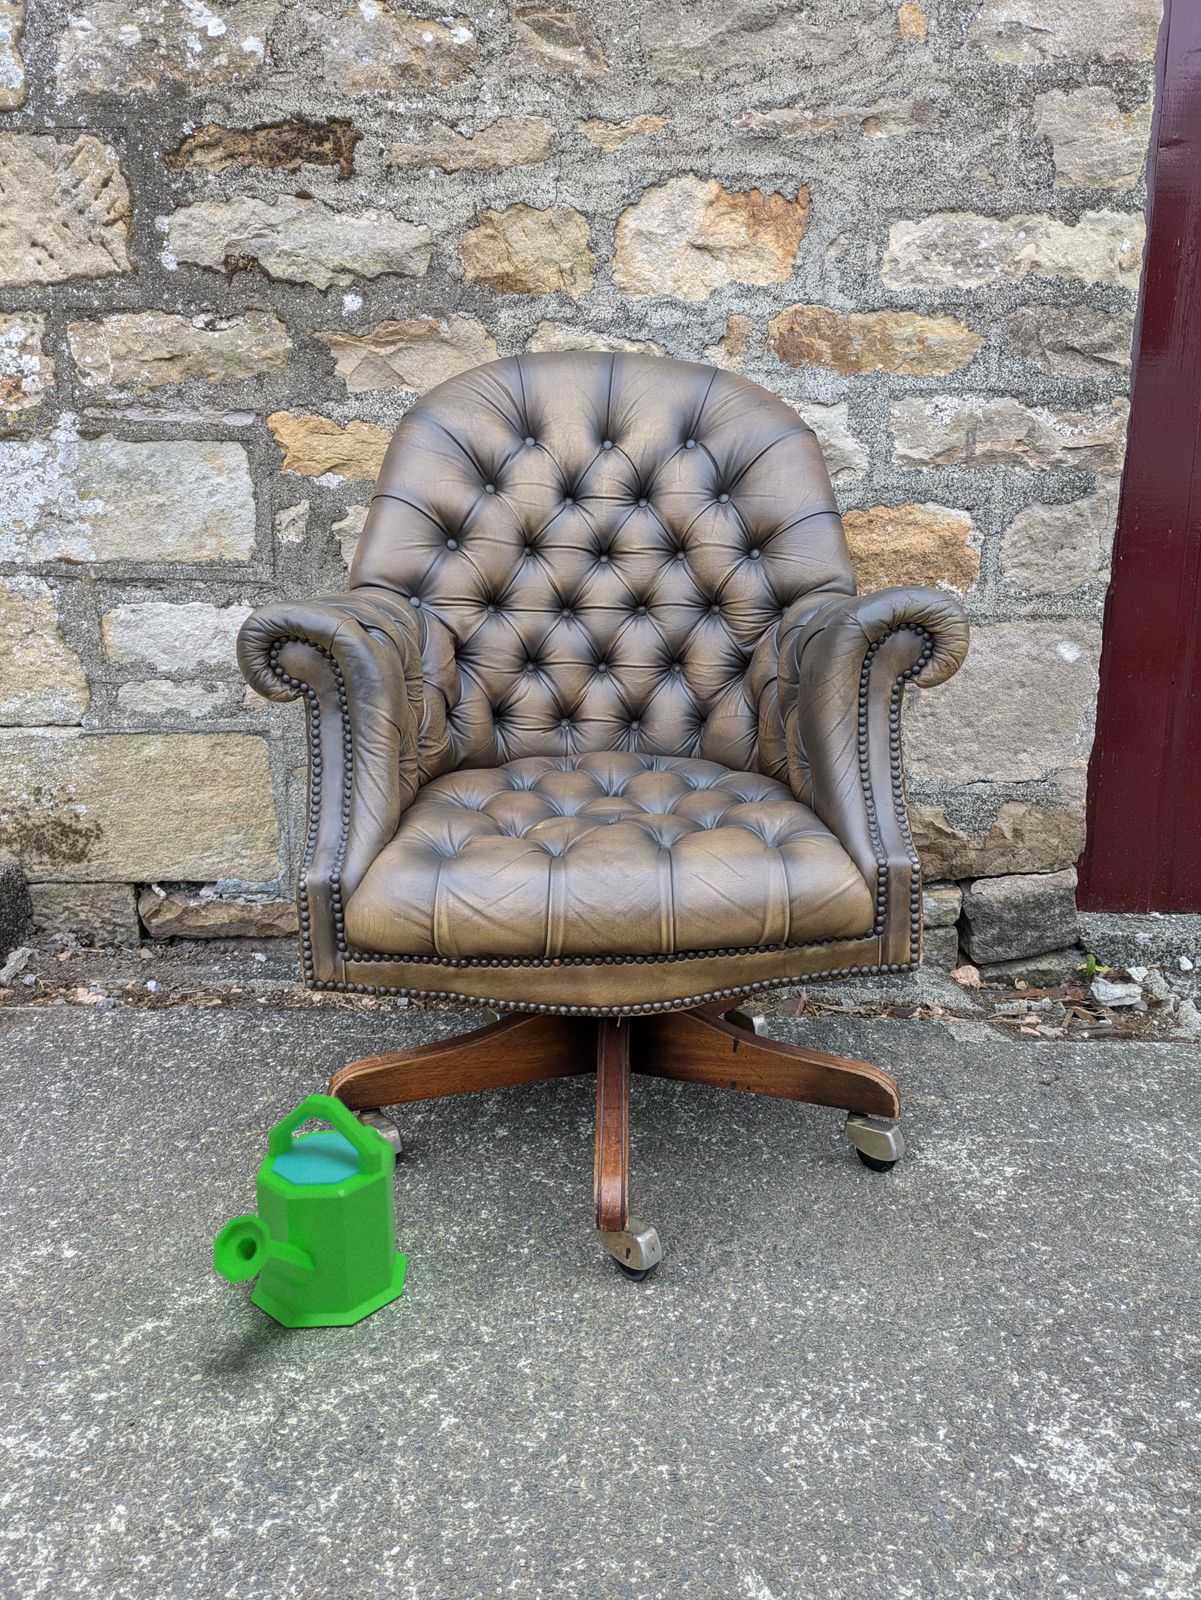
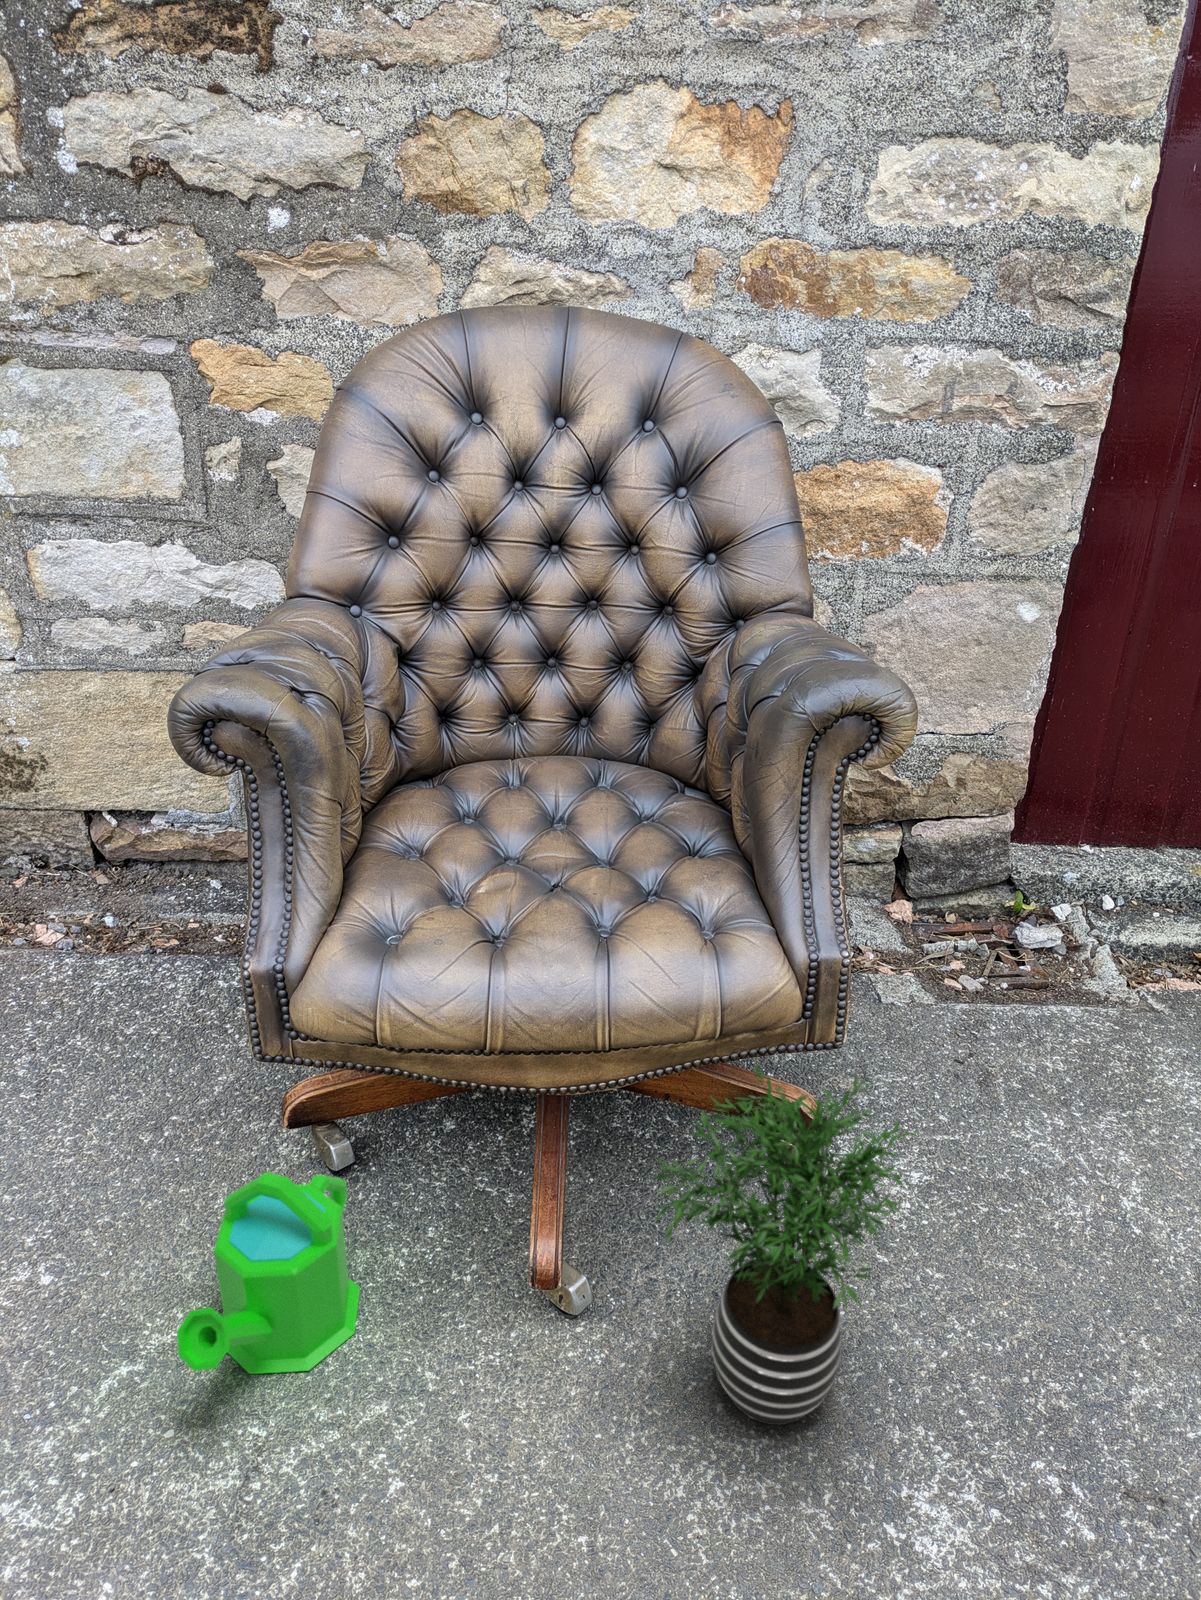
potted plant: none [722,958,1021,1372] -> present [654,1064,917,1425]

